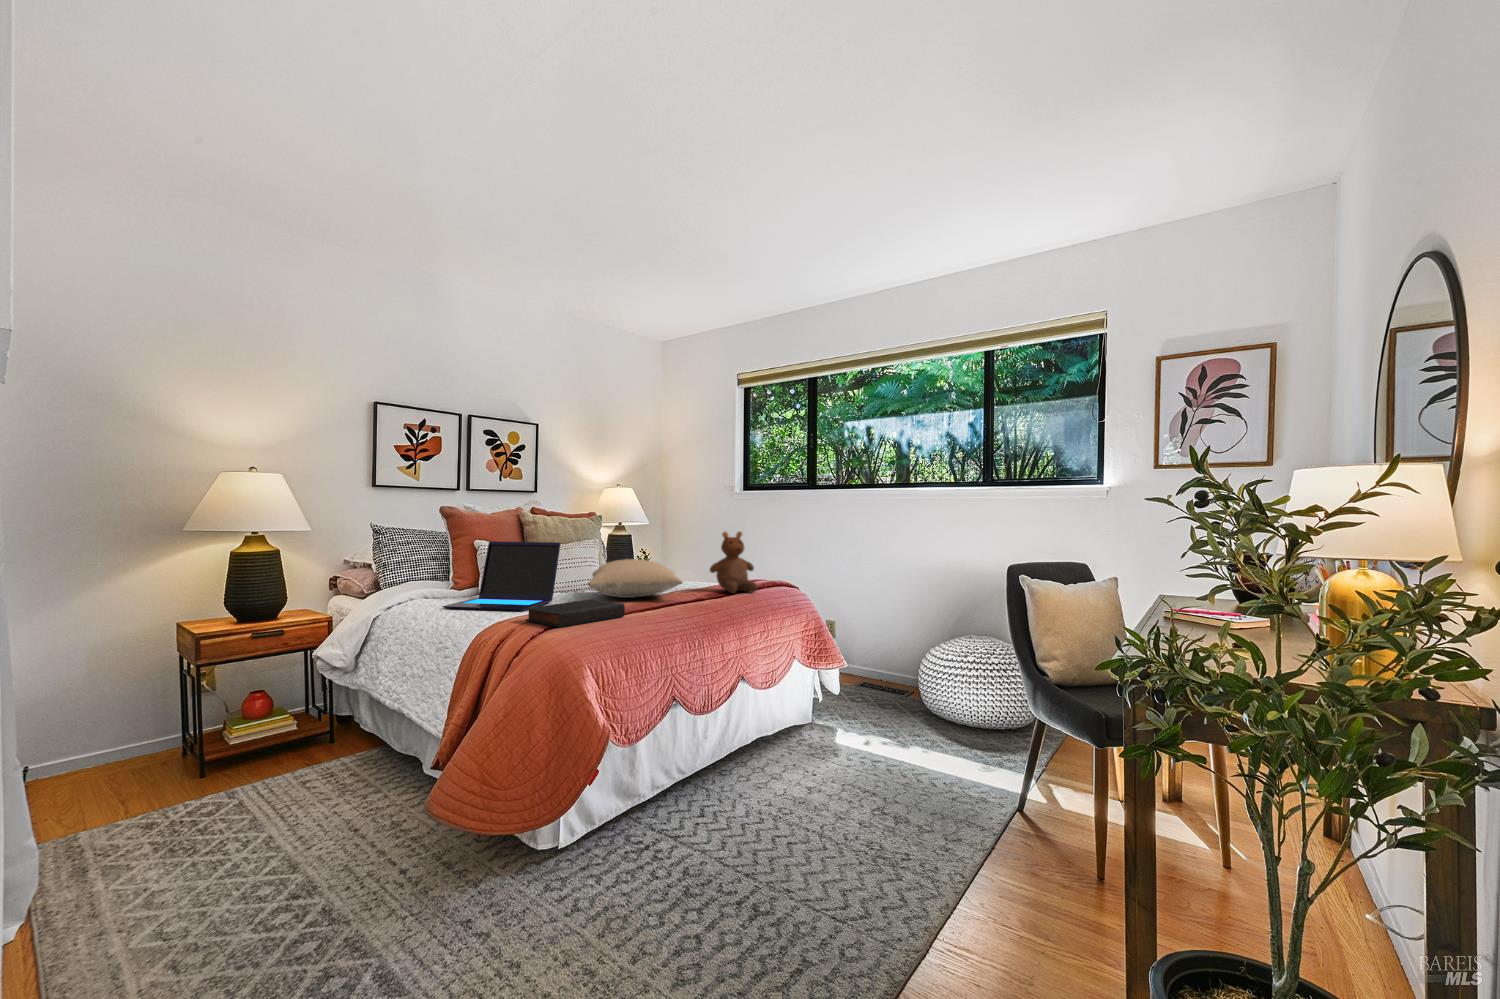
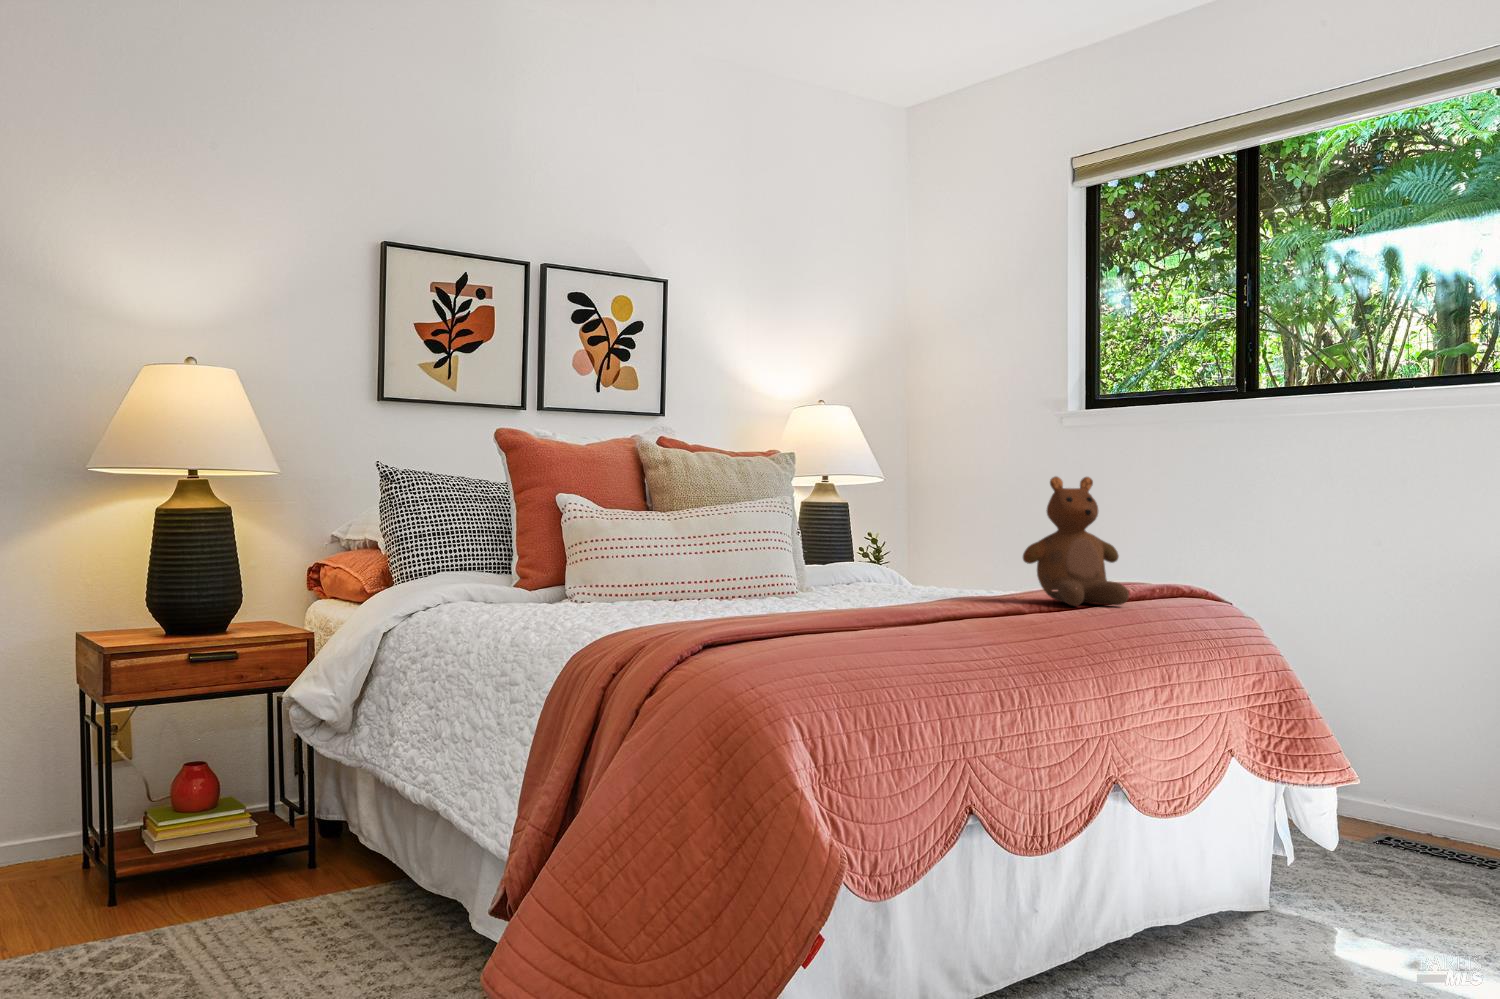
laptop: present [442,541,560,611] -> none [504,492,722,621]
pillow: present [588,559,683,598] -> none [778,530,973,606]
book: present [526,599,625,627] -> none [663,600,859,645]

